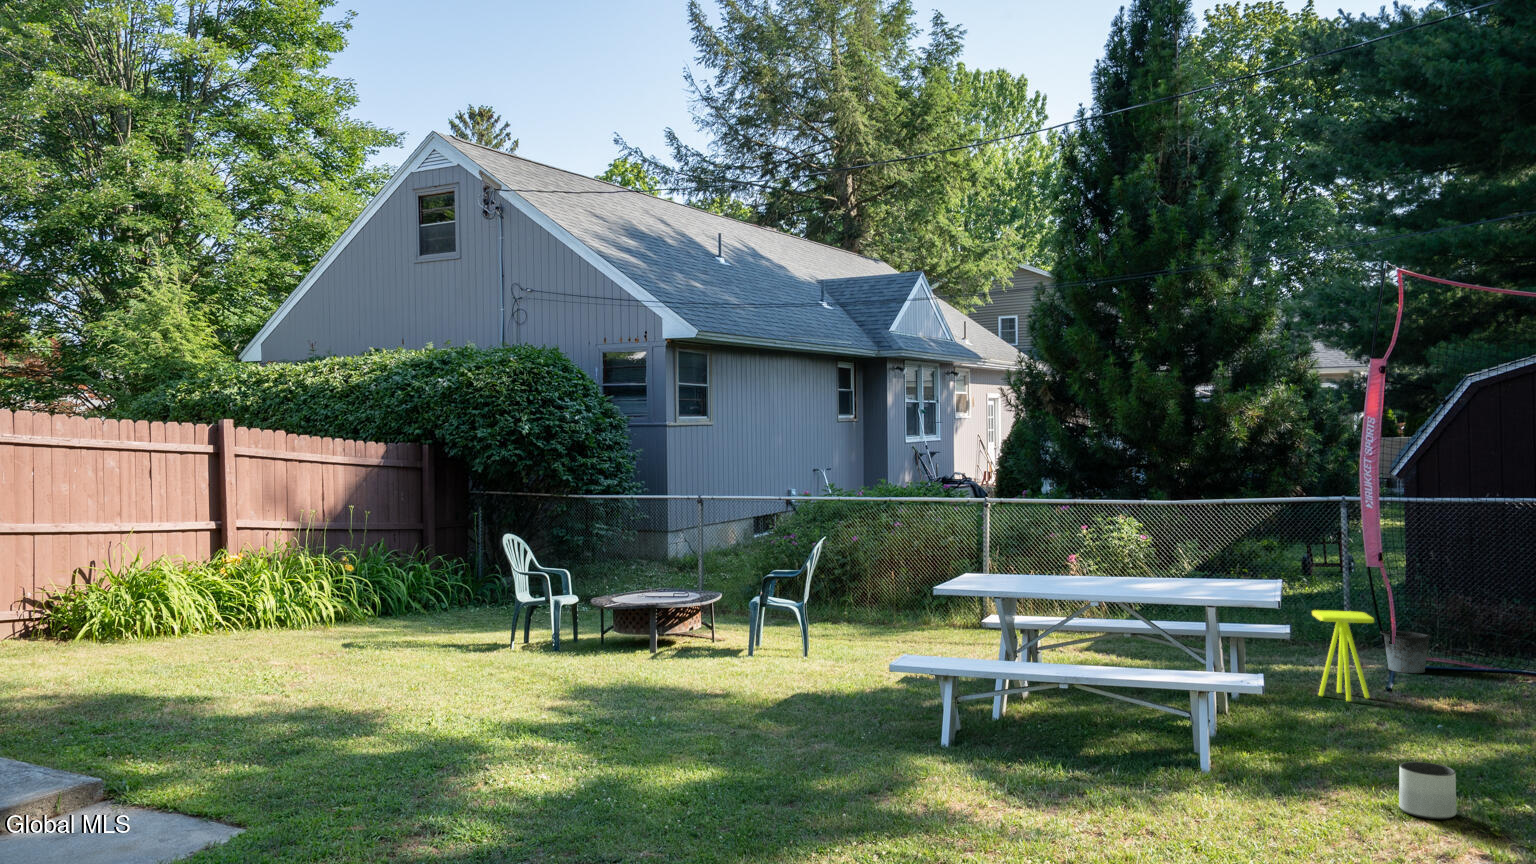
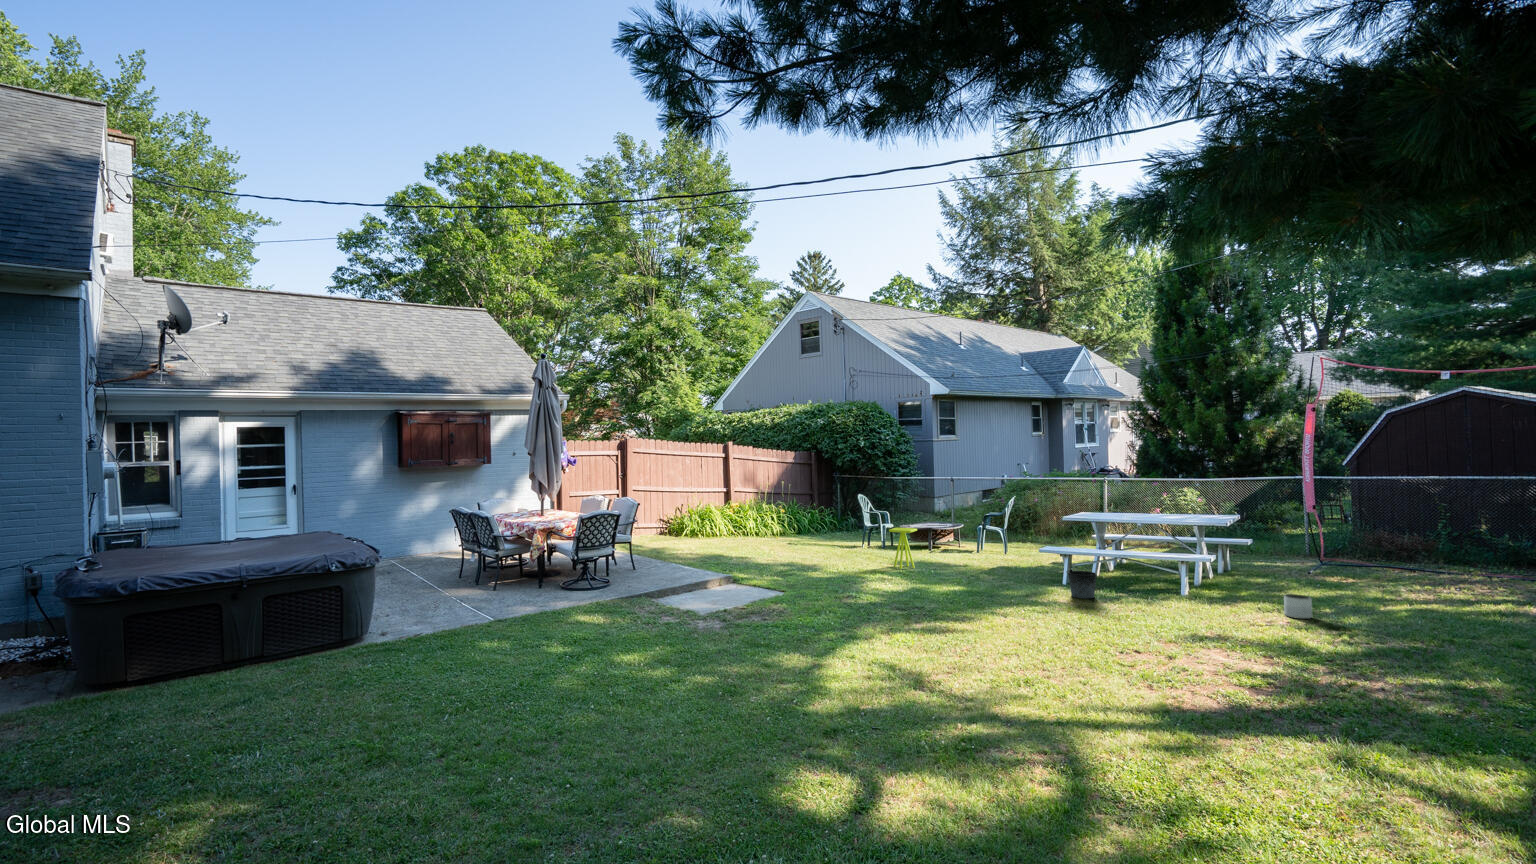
side table: present [1312,610,1374,701] -> present [889,528,917,569]
bucket: present [1380,629,1431,673] -> present [1066,569,1097,599]

